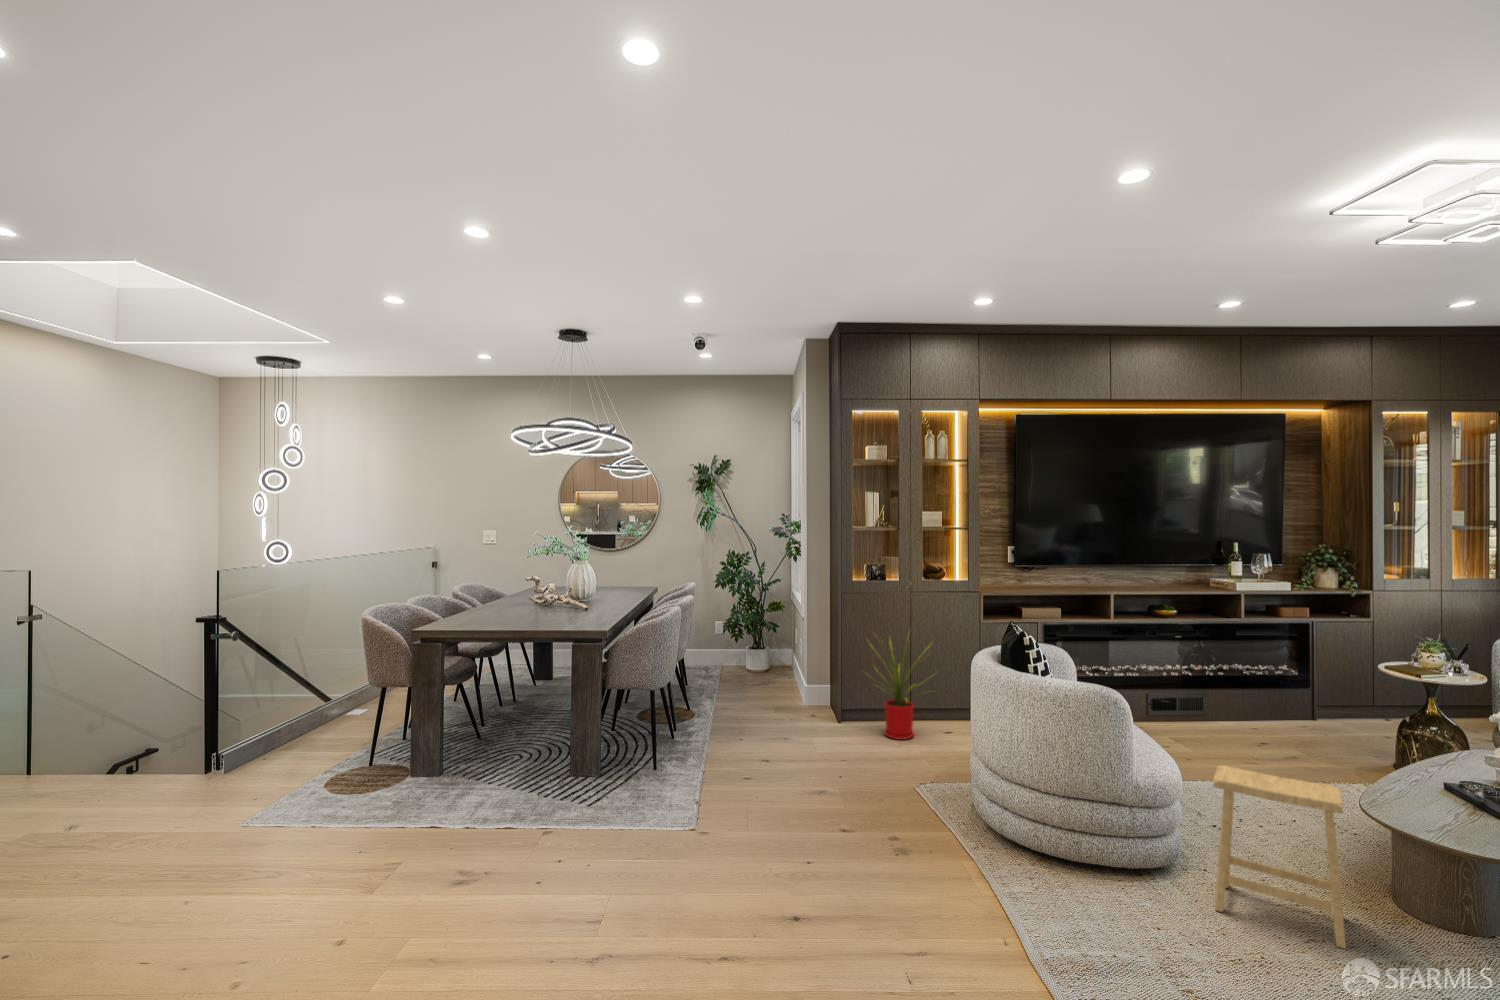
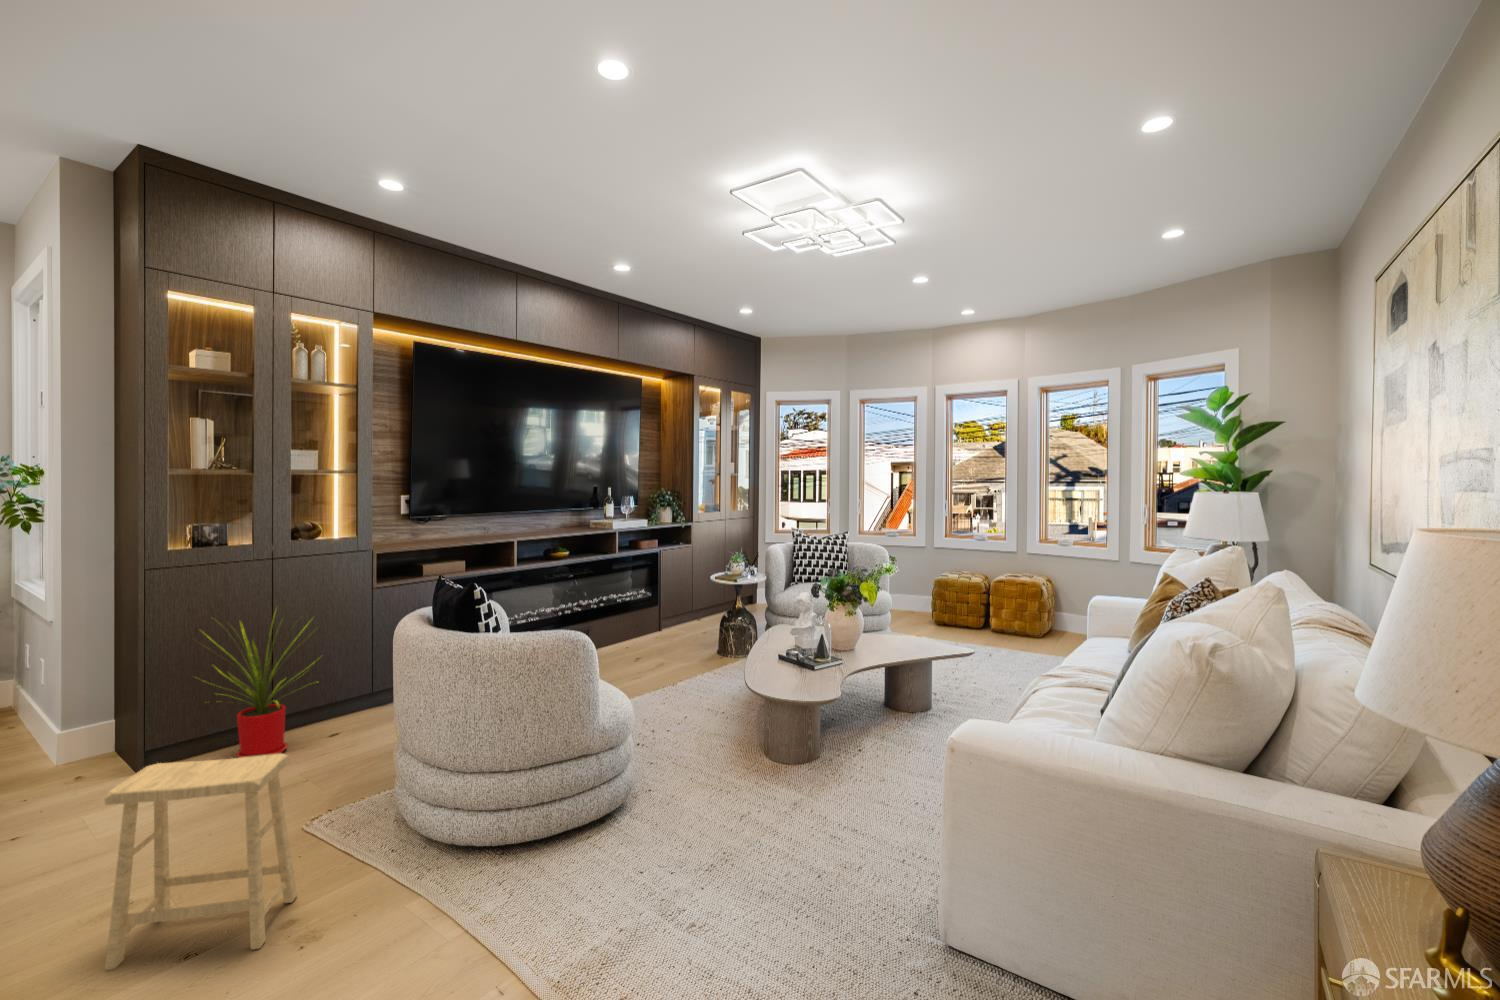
footstool: present [1213,766,1346,948] -> present [105,753,297,970]

